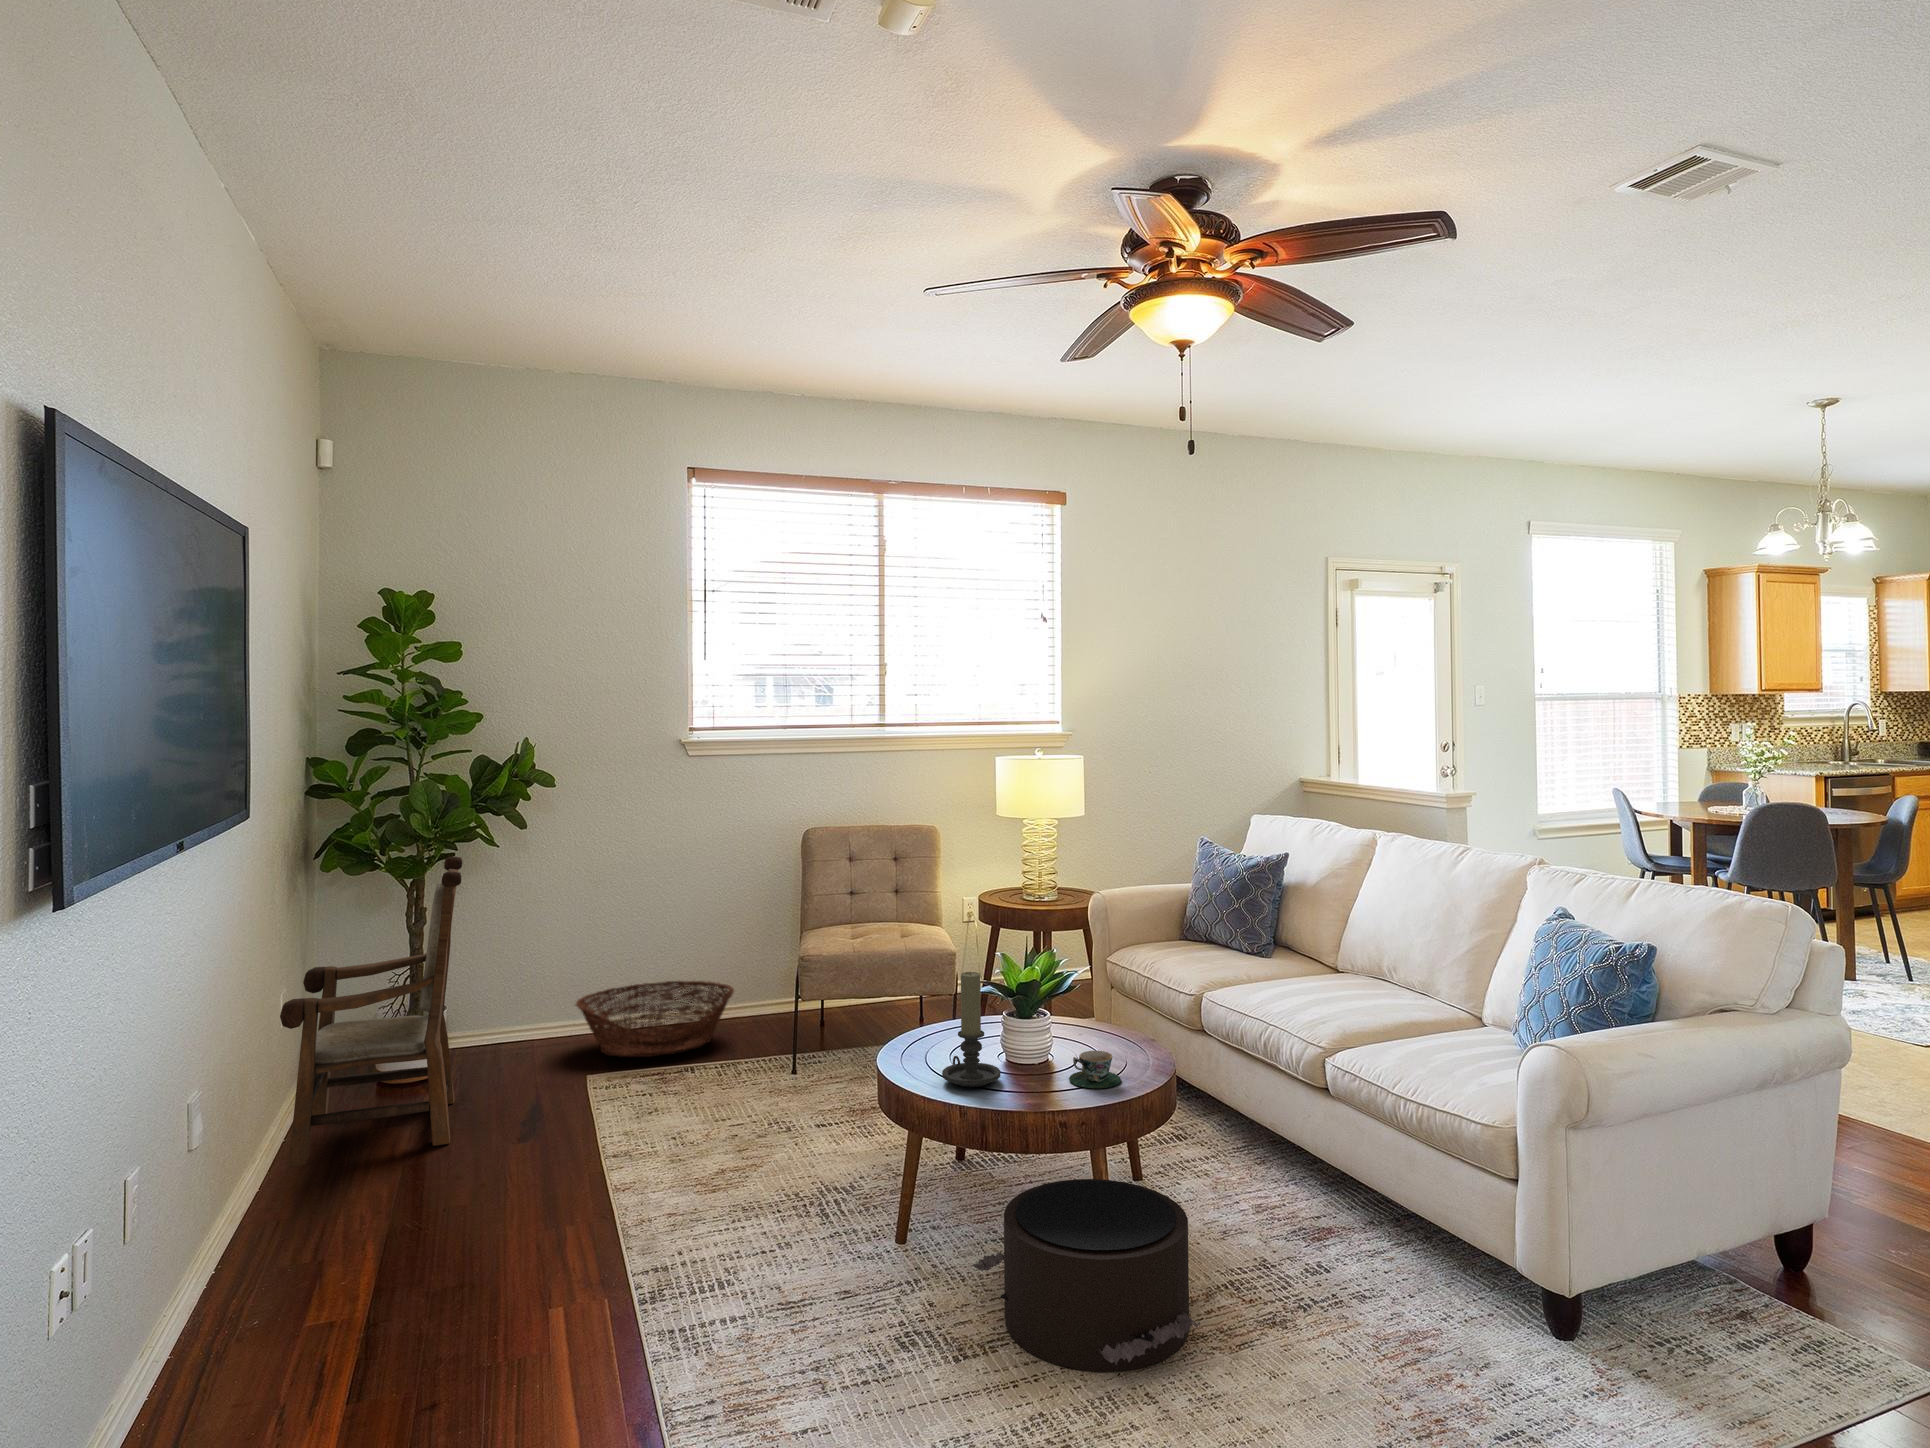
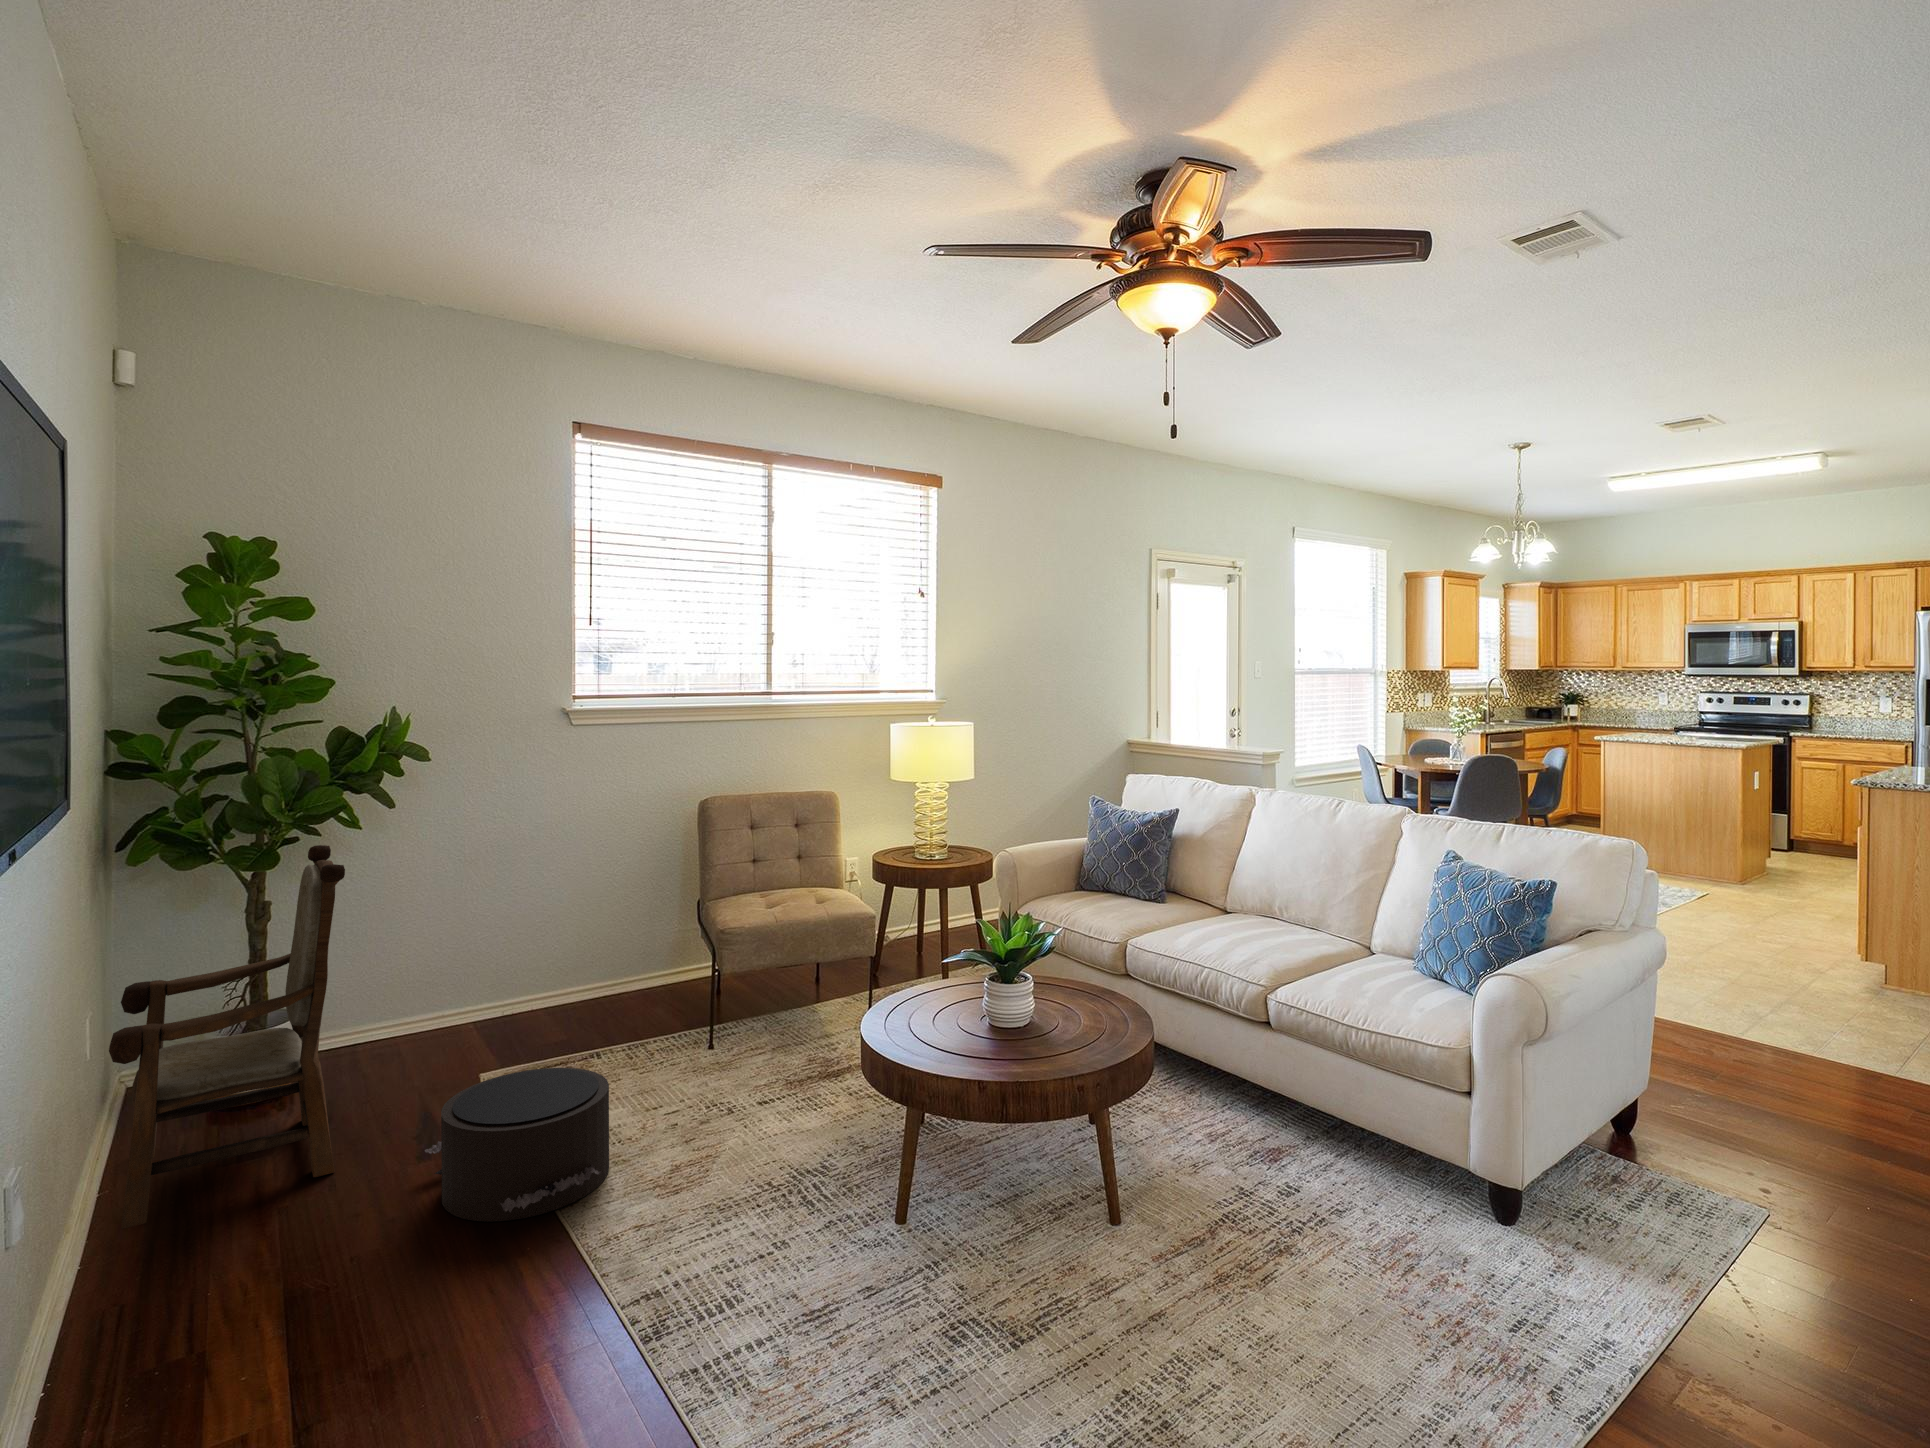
candle holder: present [942,972,1001,1087] -> none [942,946,1001,1061]
basket: present [575,981,734,1057] -> none [451,959,628,1047]
teacup: present [1069,1051,1121,1088] -> none [1062,1012,1112,1050]
pouf: present [973,1179,1200,1371] -> present [425,1068,609,1222]

